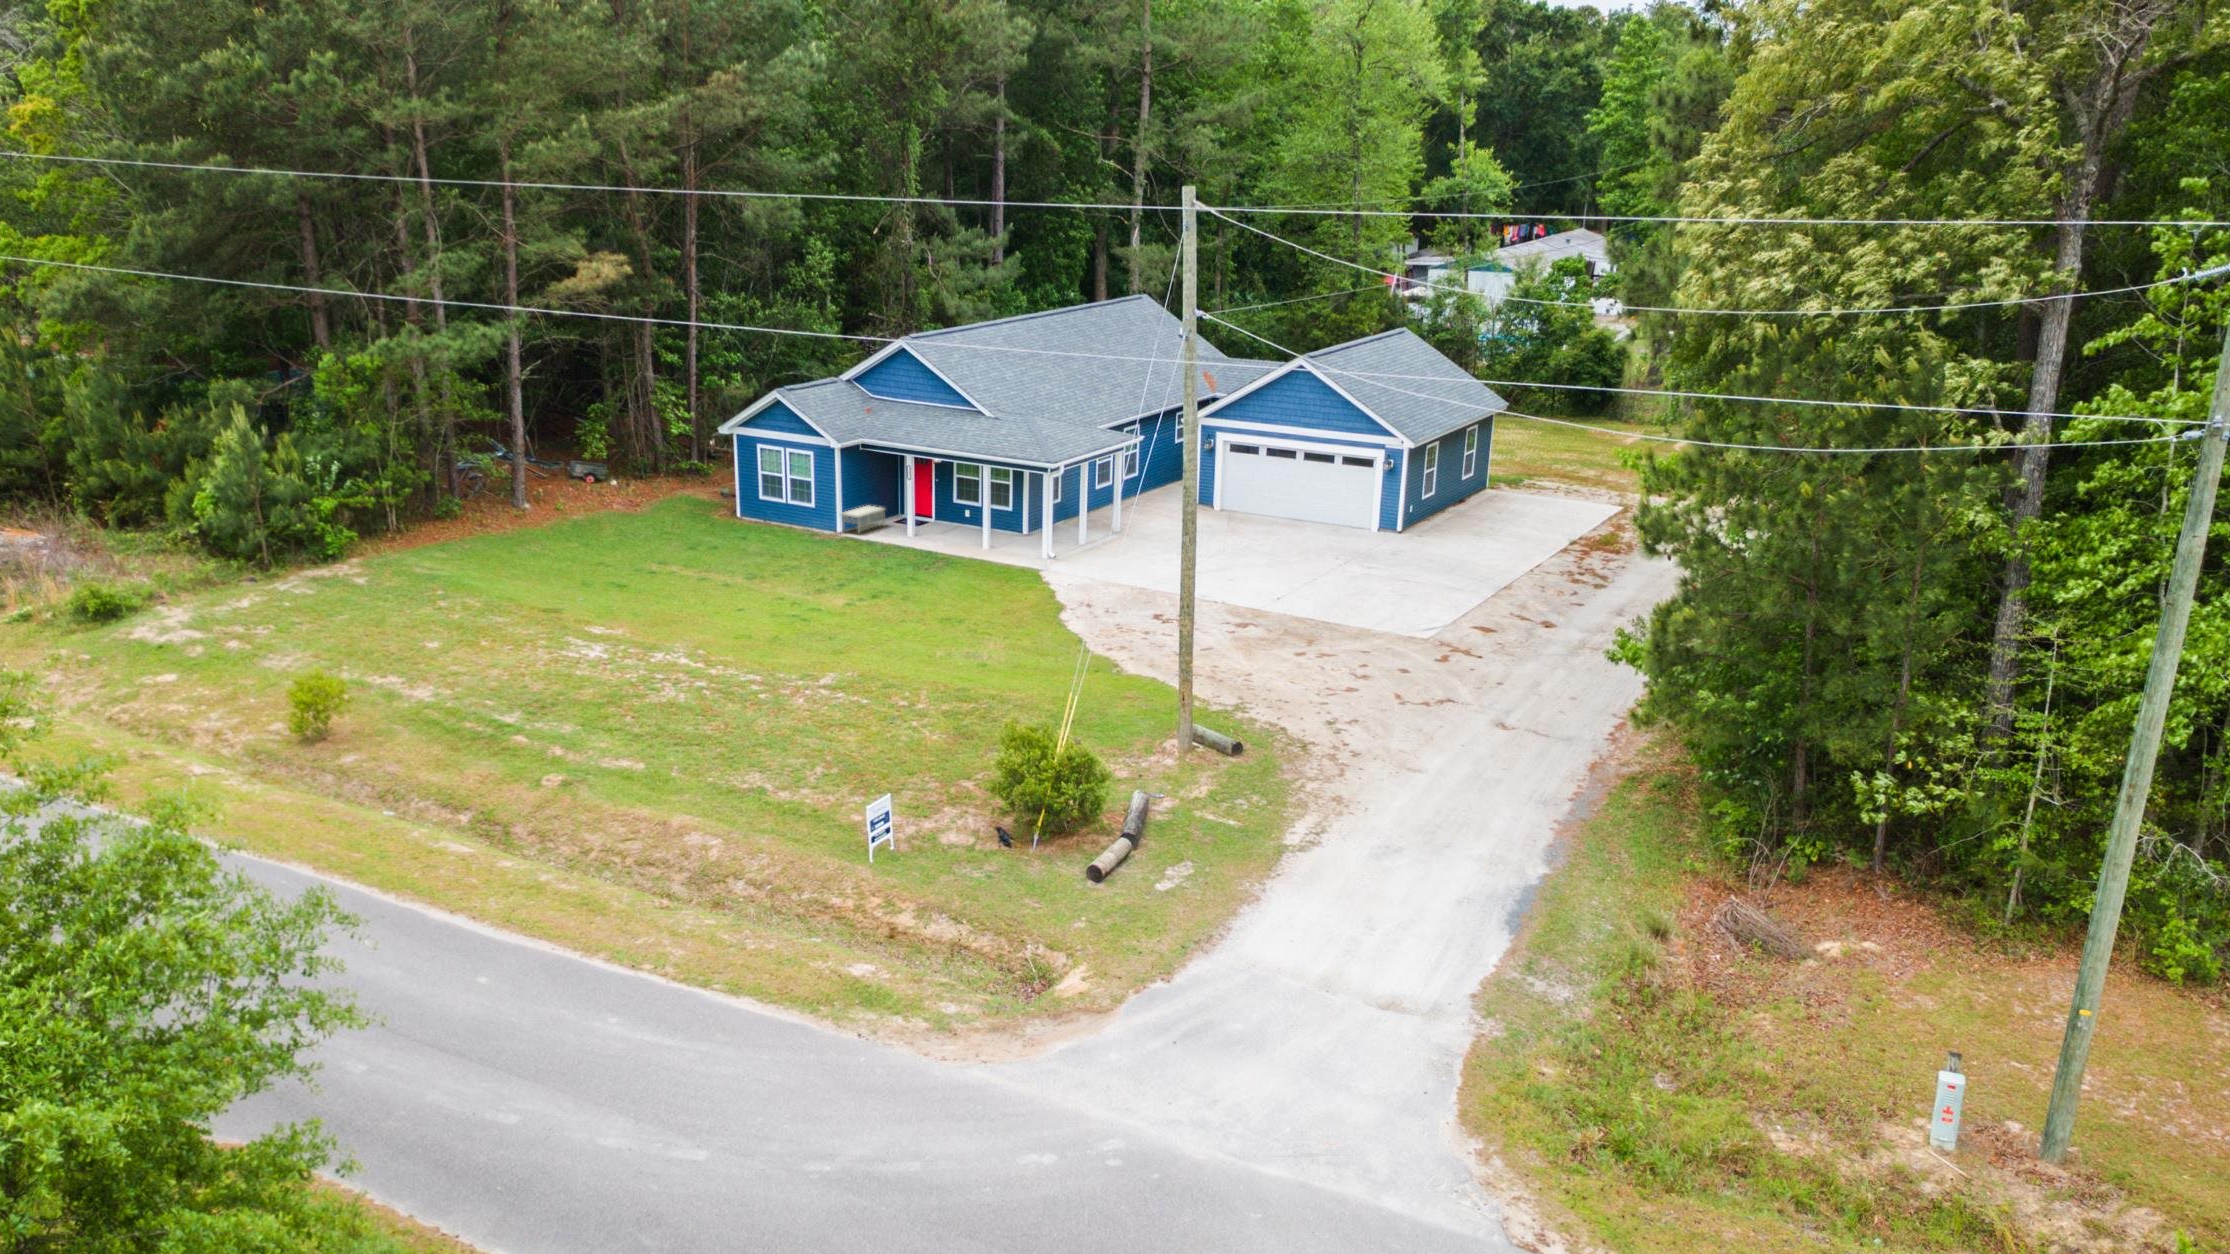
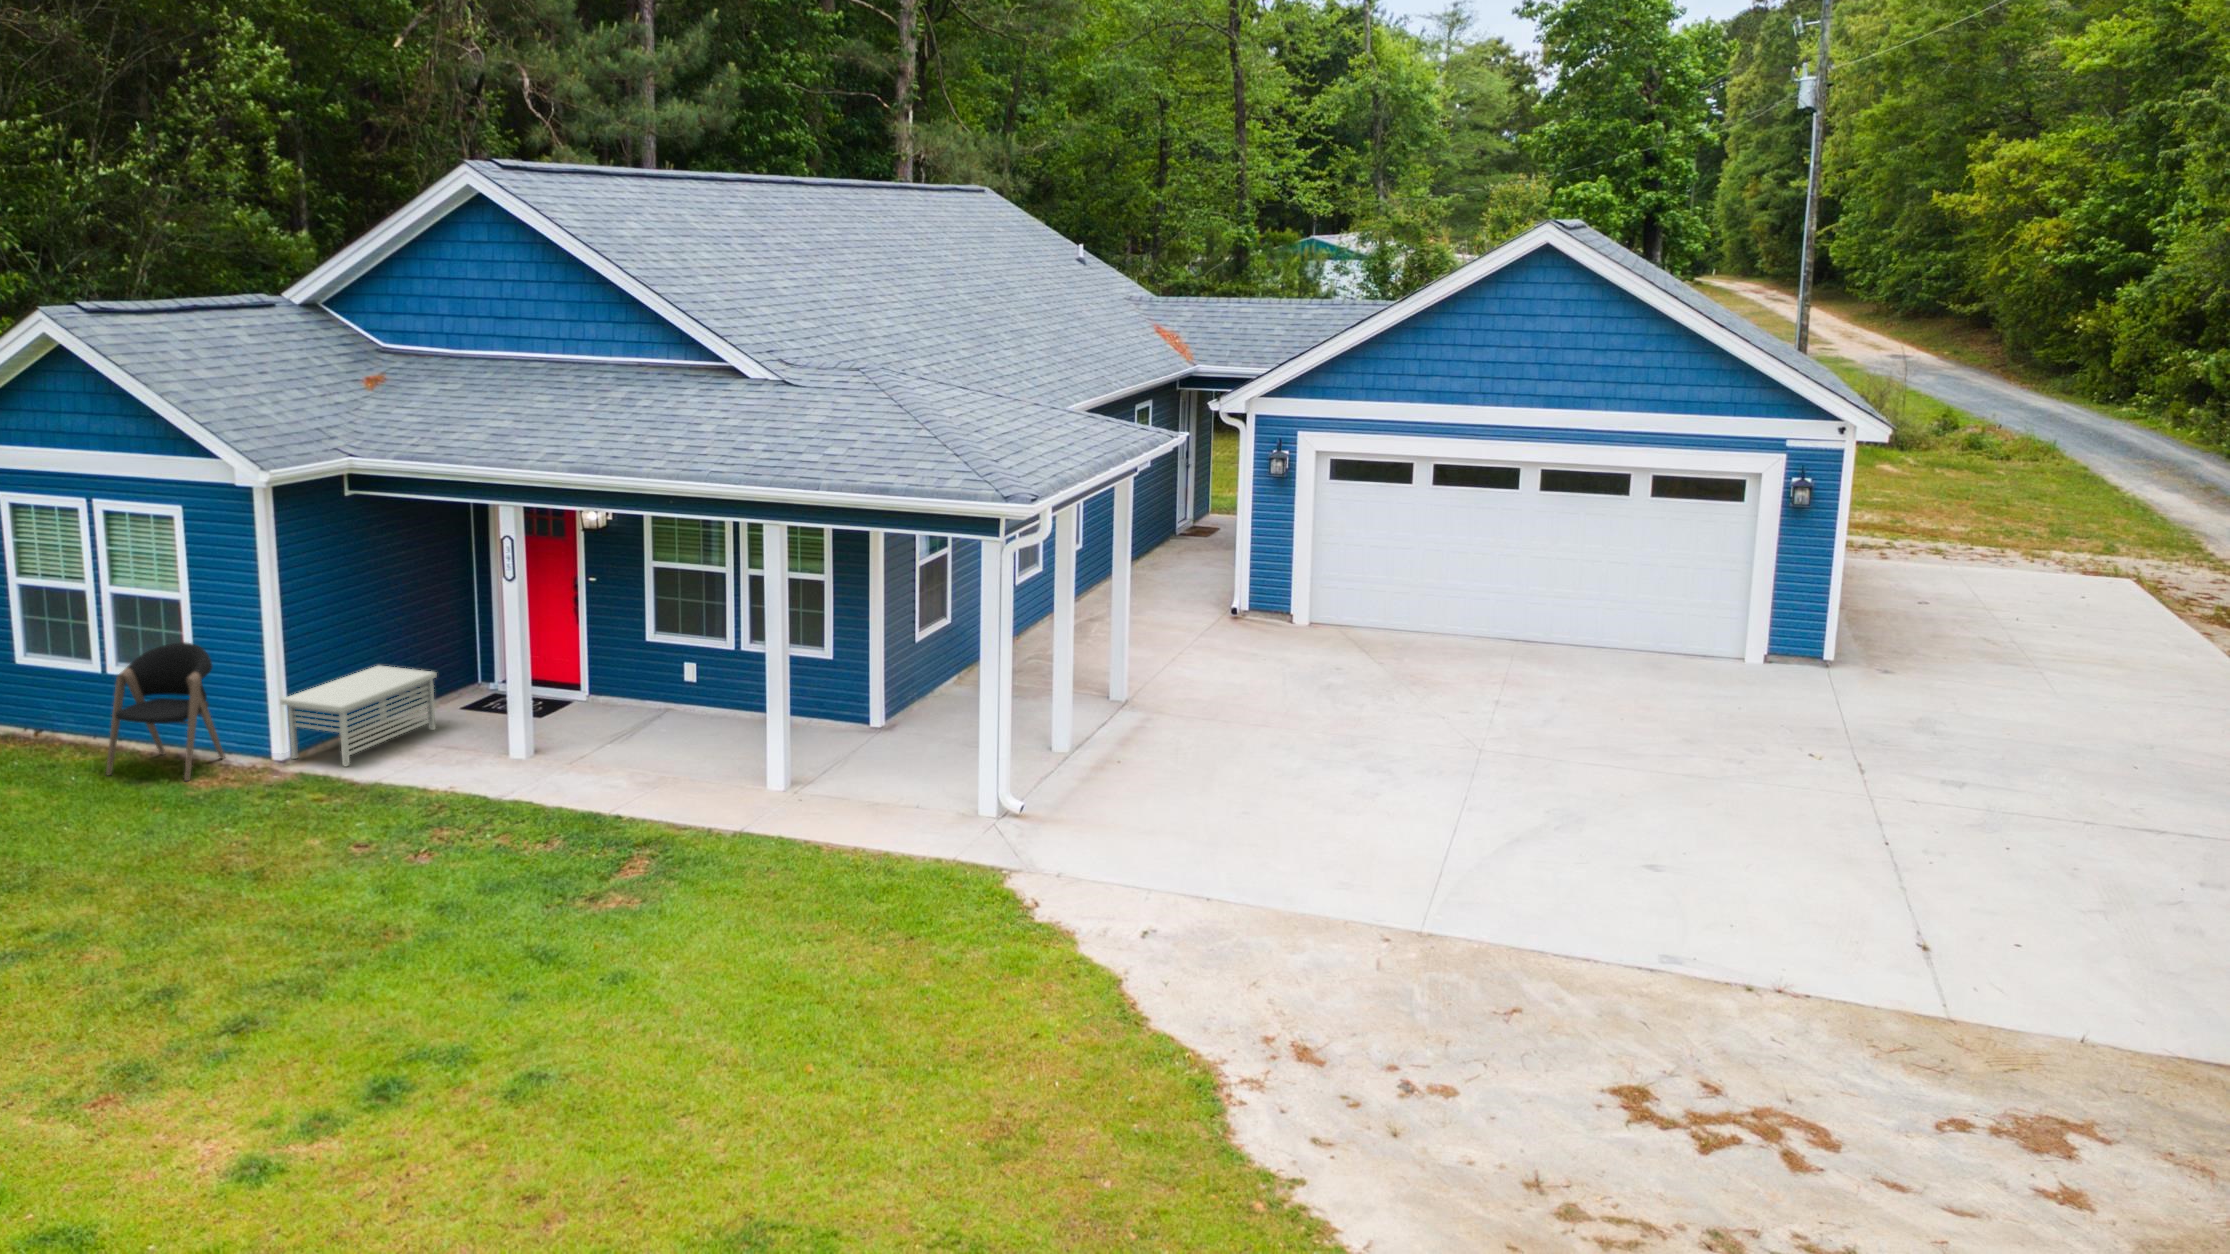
chair: none [792,494,824,536] -> present [106,642,225,781]

